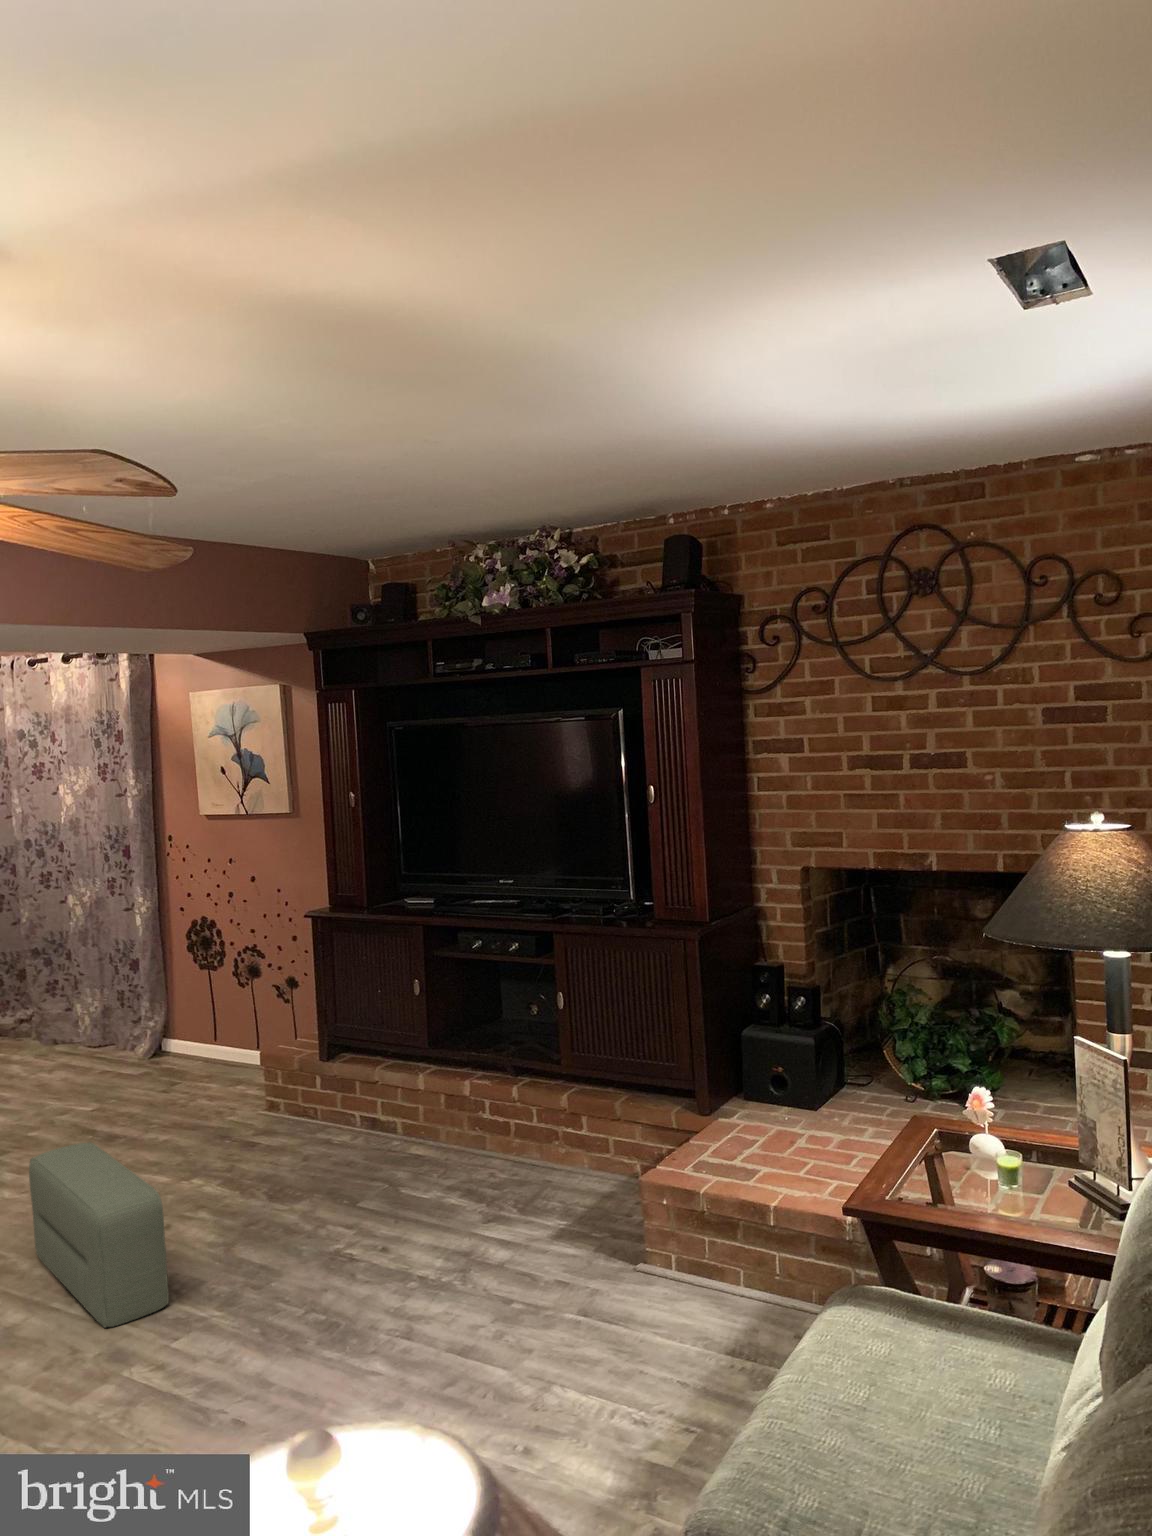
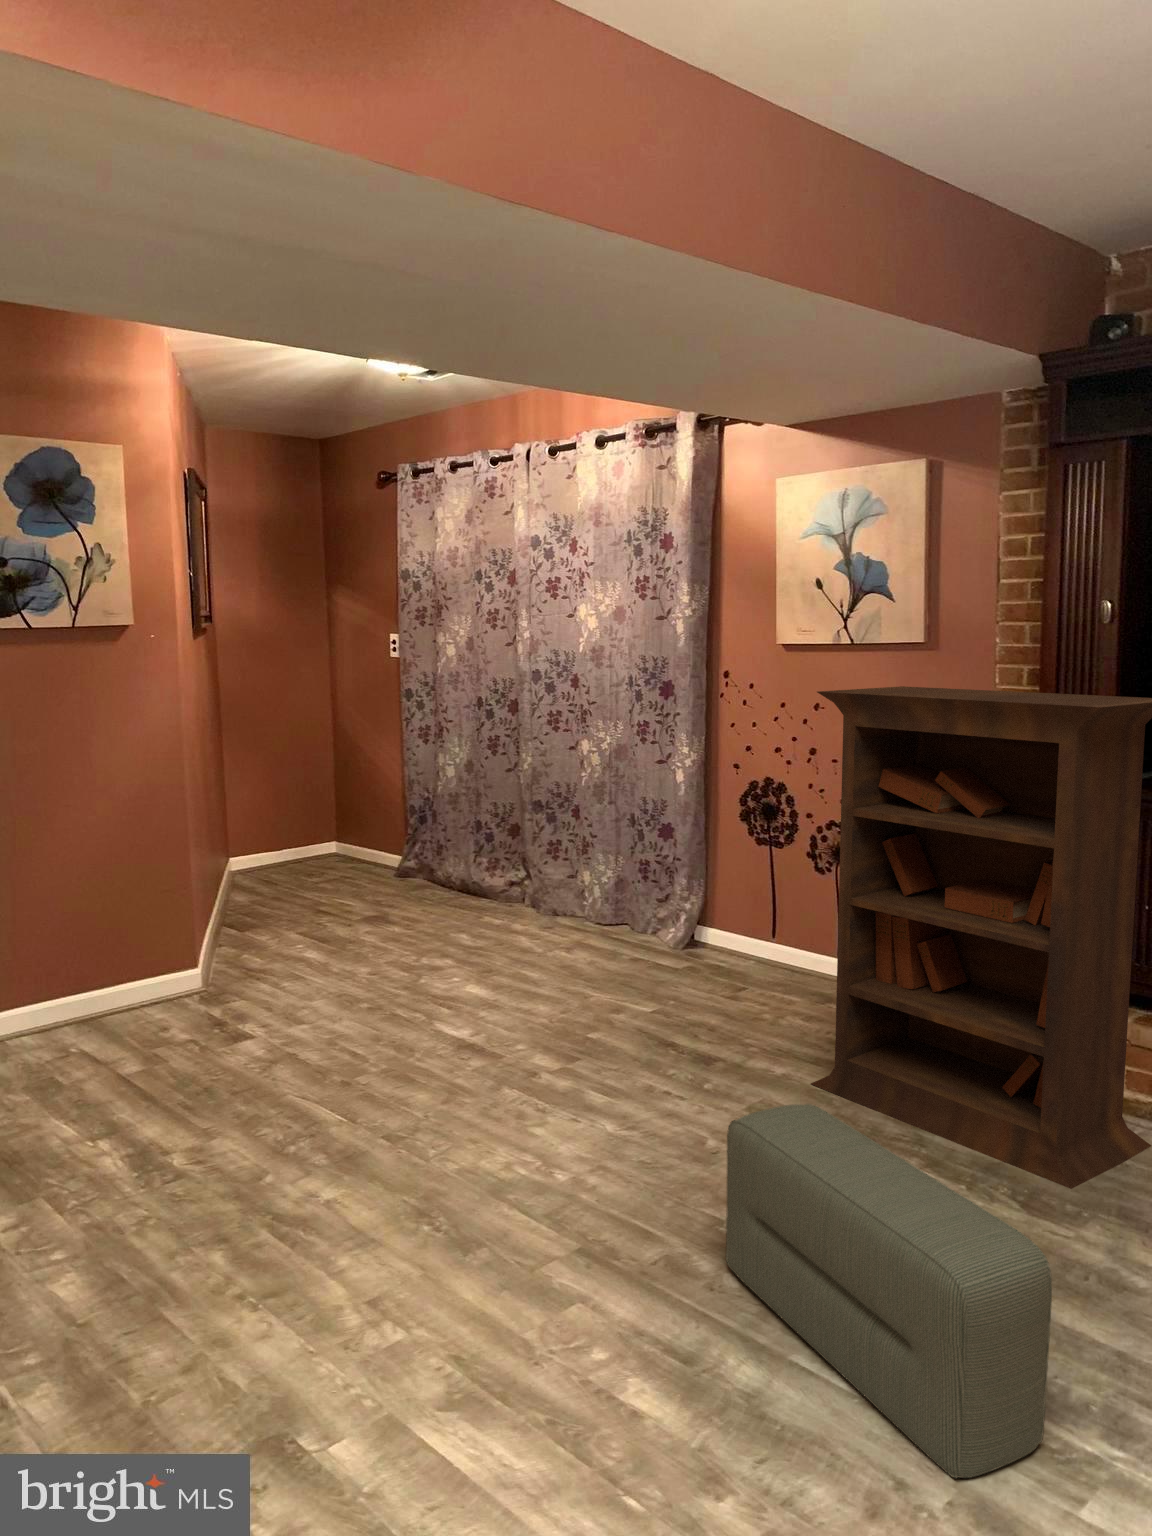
bookcase: none [159,854,384,1182] -> present [811,686,1152,1189]

